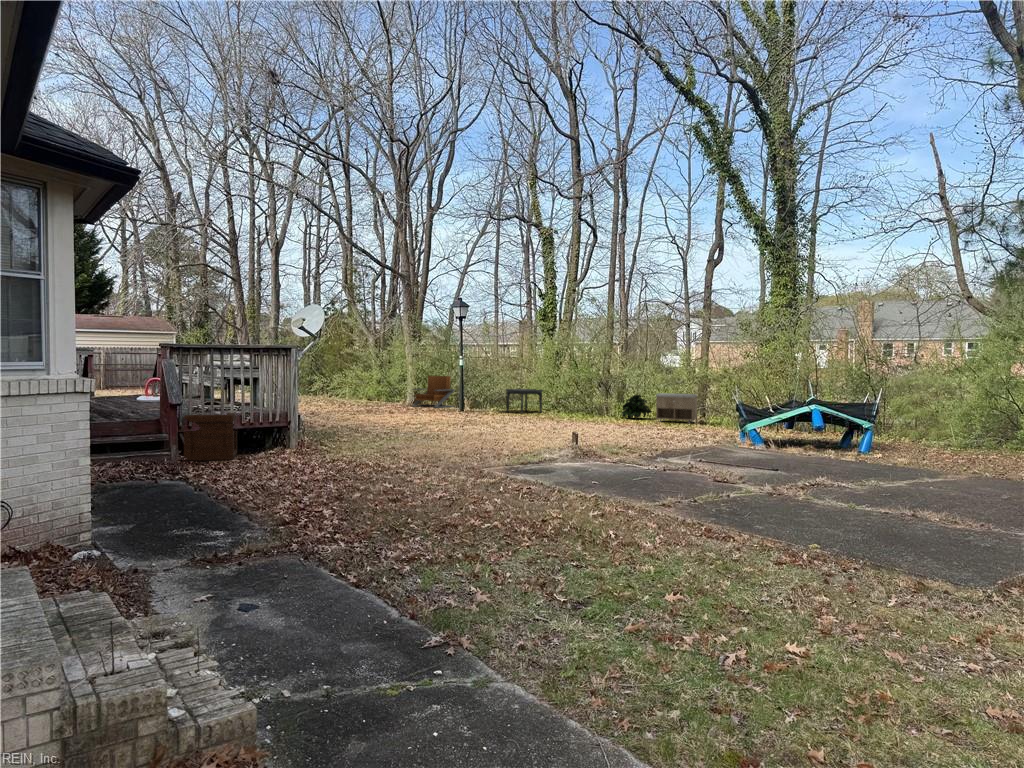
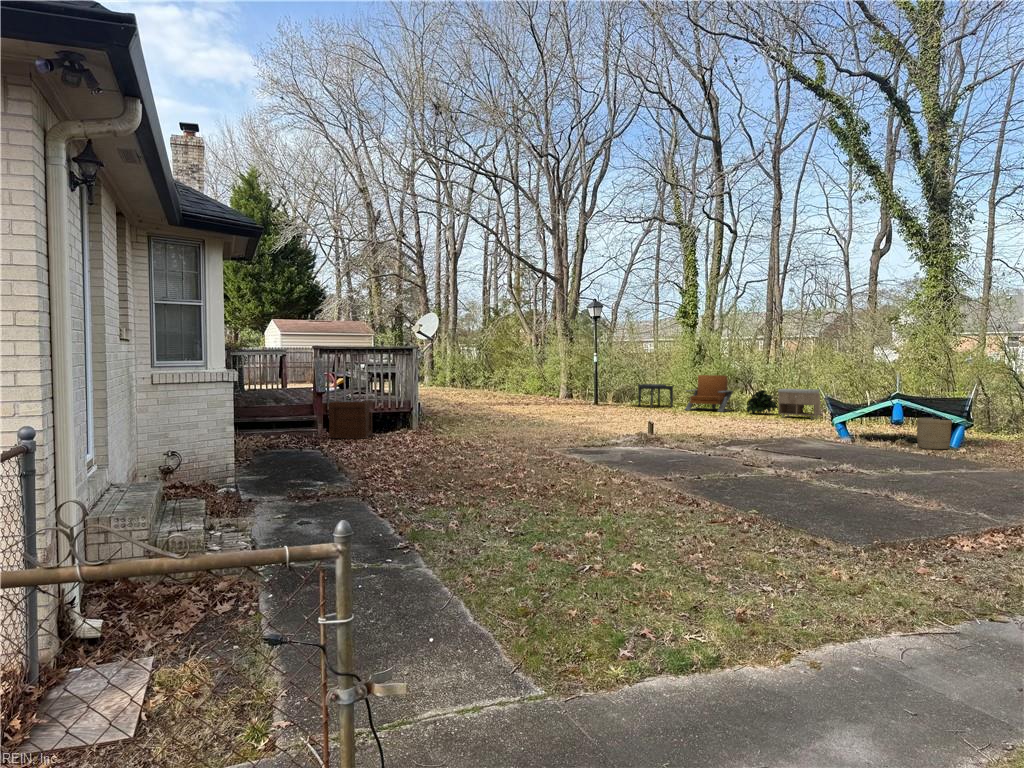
lounge chair: present [412,376,455,408] -> present [685,375,733,412]
woven basket: none [826,422,860,454] -> present [917,418,952,449]

